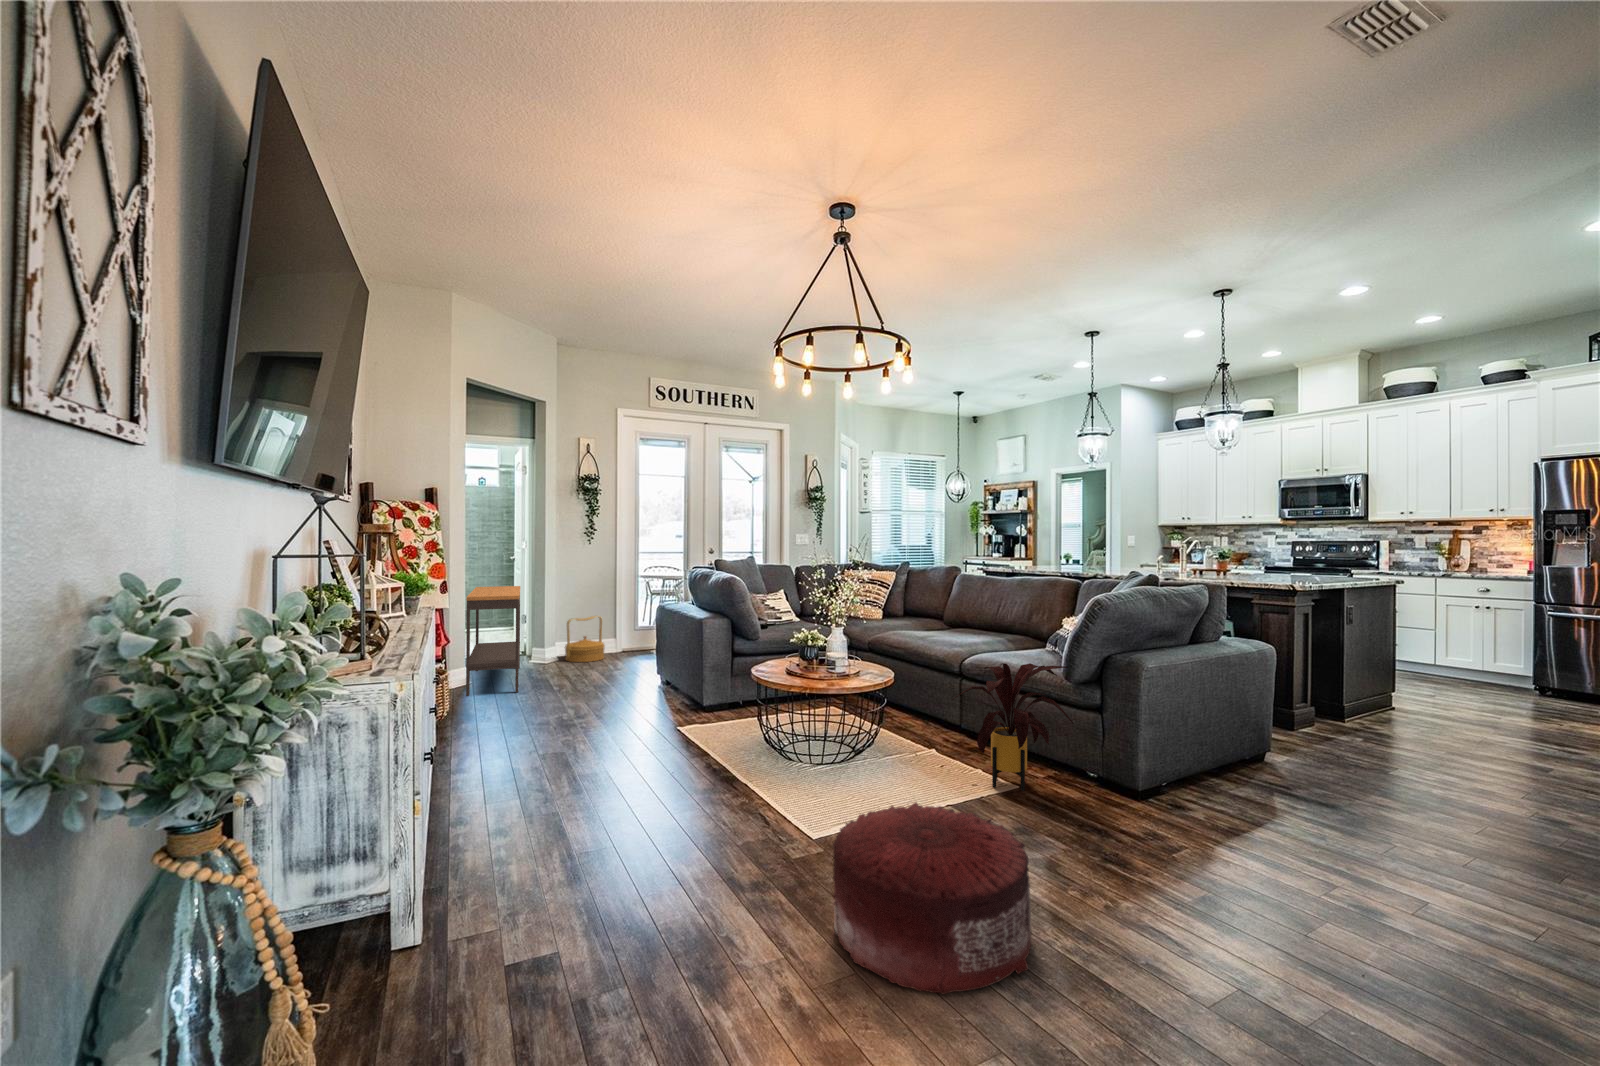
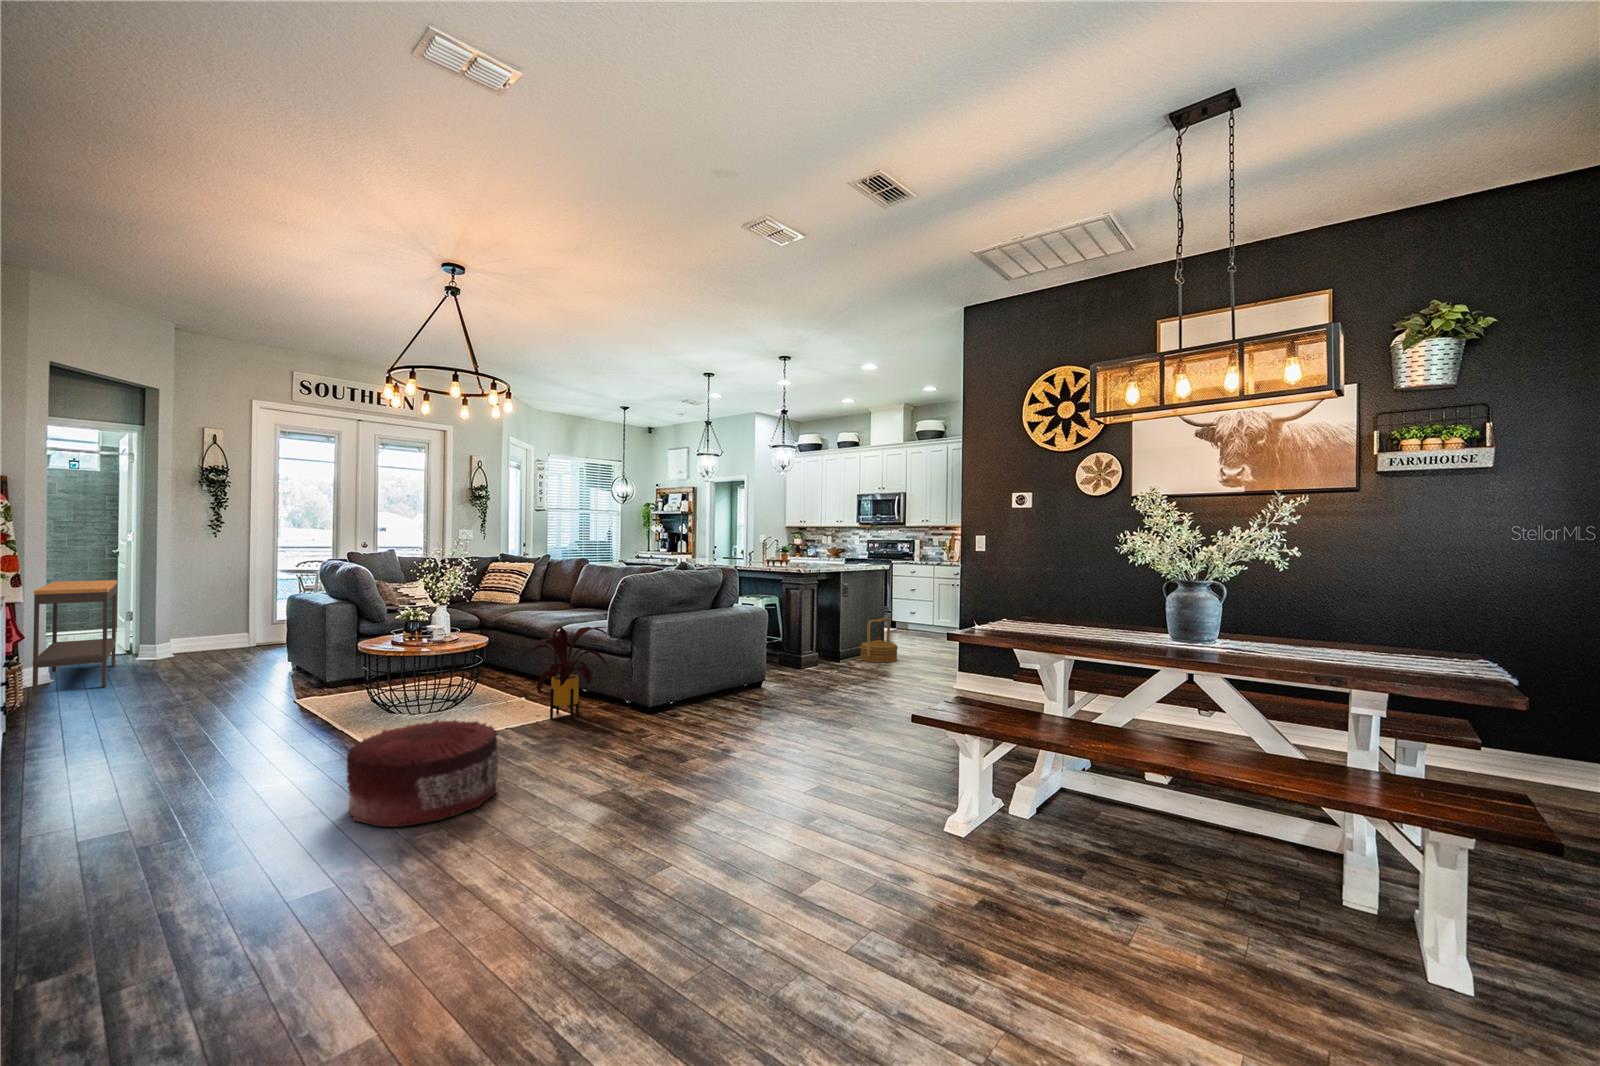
woven basket: present [565,616,605,662] -> present [860,617,898,662]

